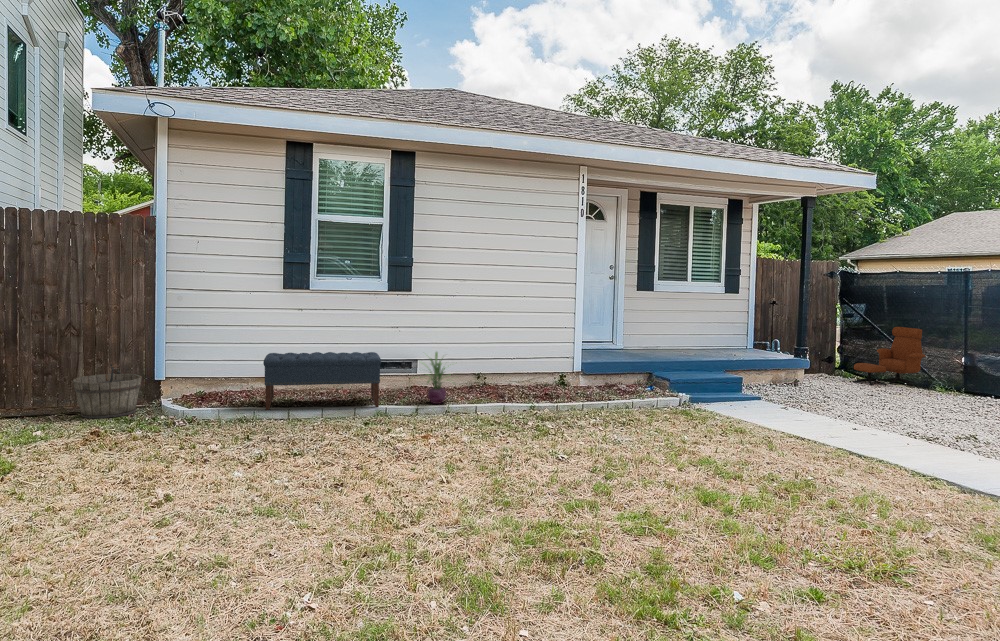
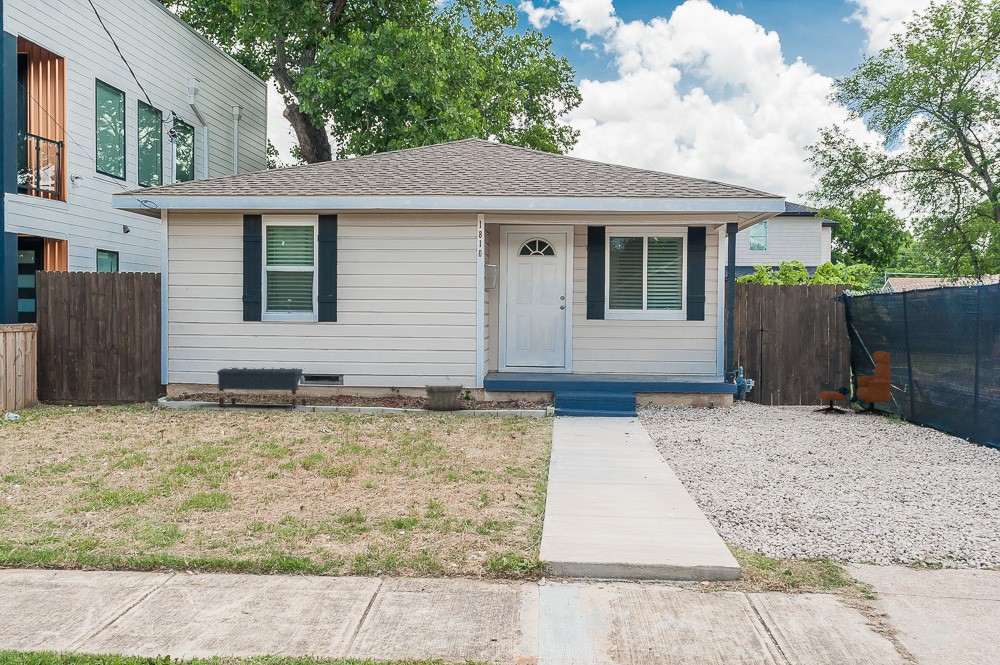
decorative plant: present [420,352,449,404] -> none [320,368,366,409]
wooden bucket: present [73,364,142,418] -> present [425,385,465,410]

